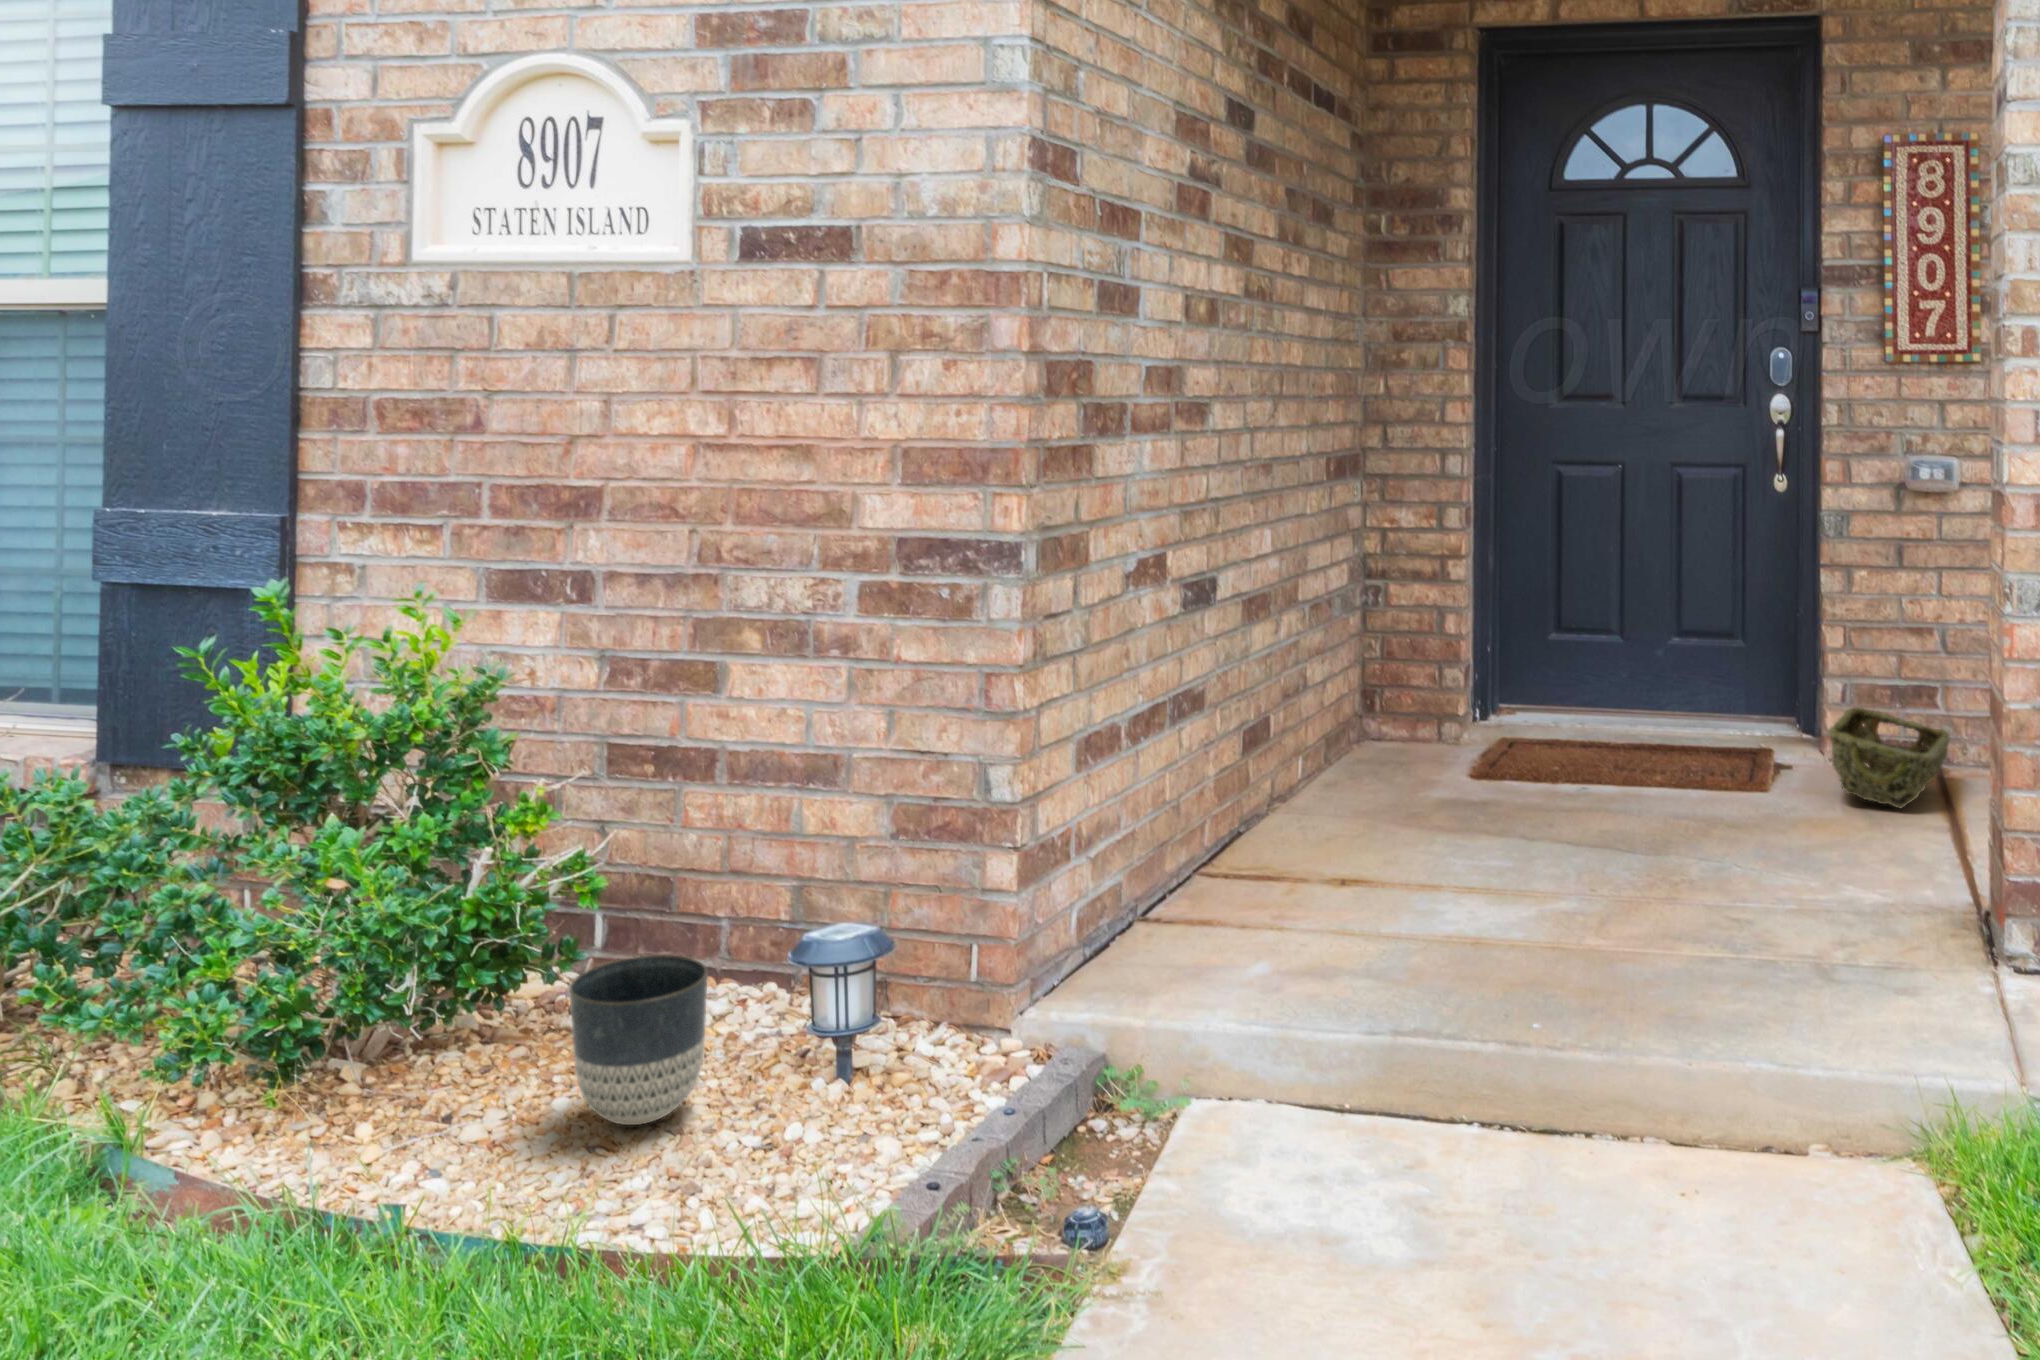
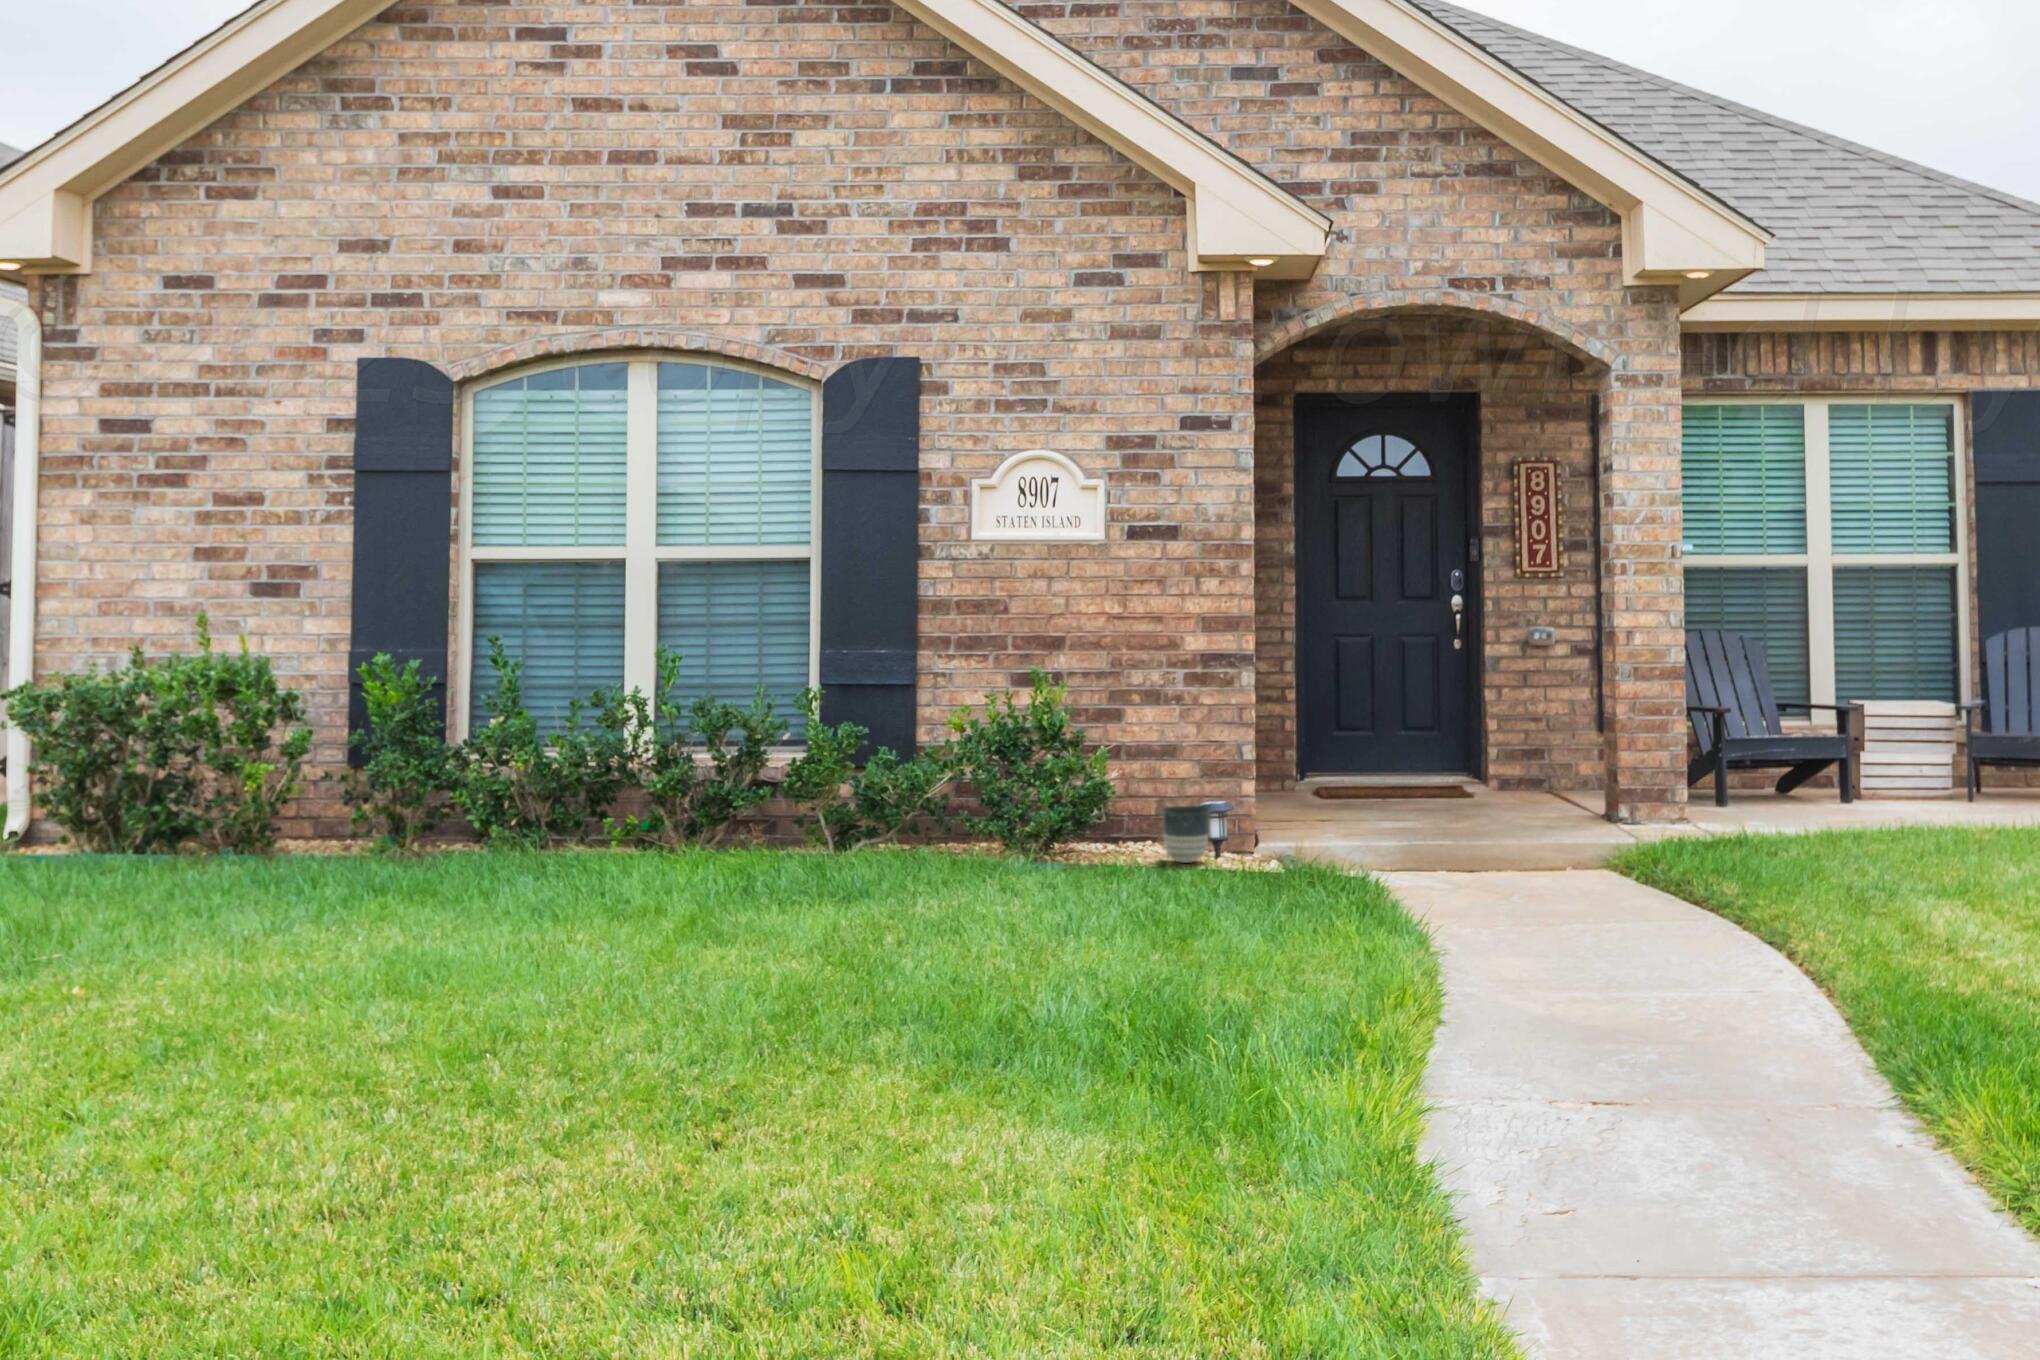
woven basket: present [1829,707,1950,808] -> none [1505,754,1559,798]

